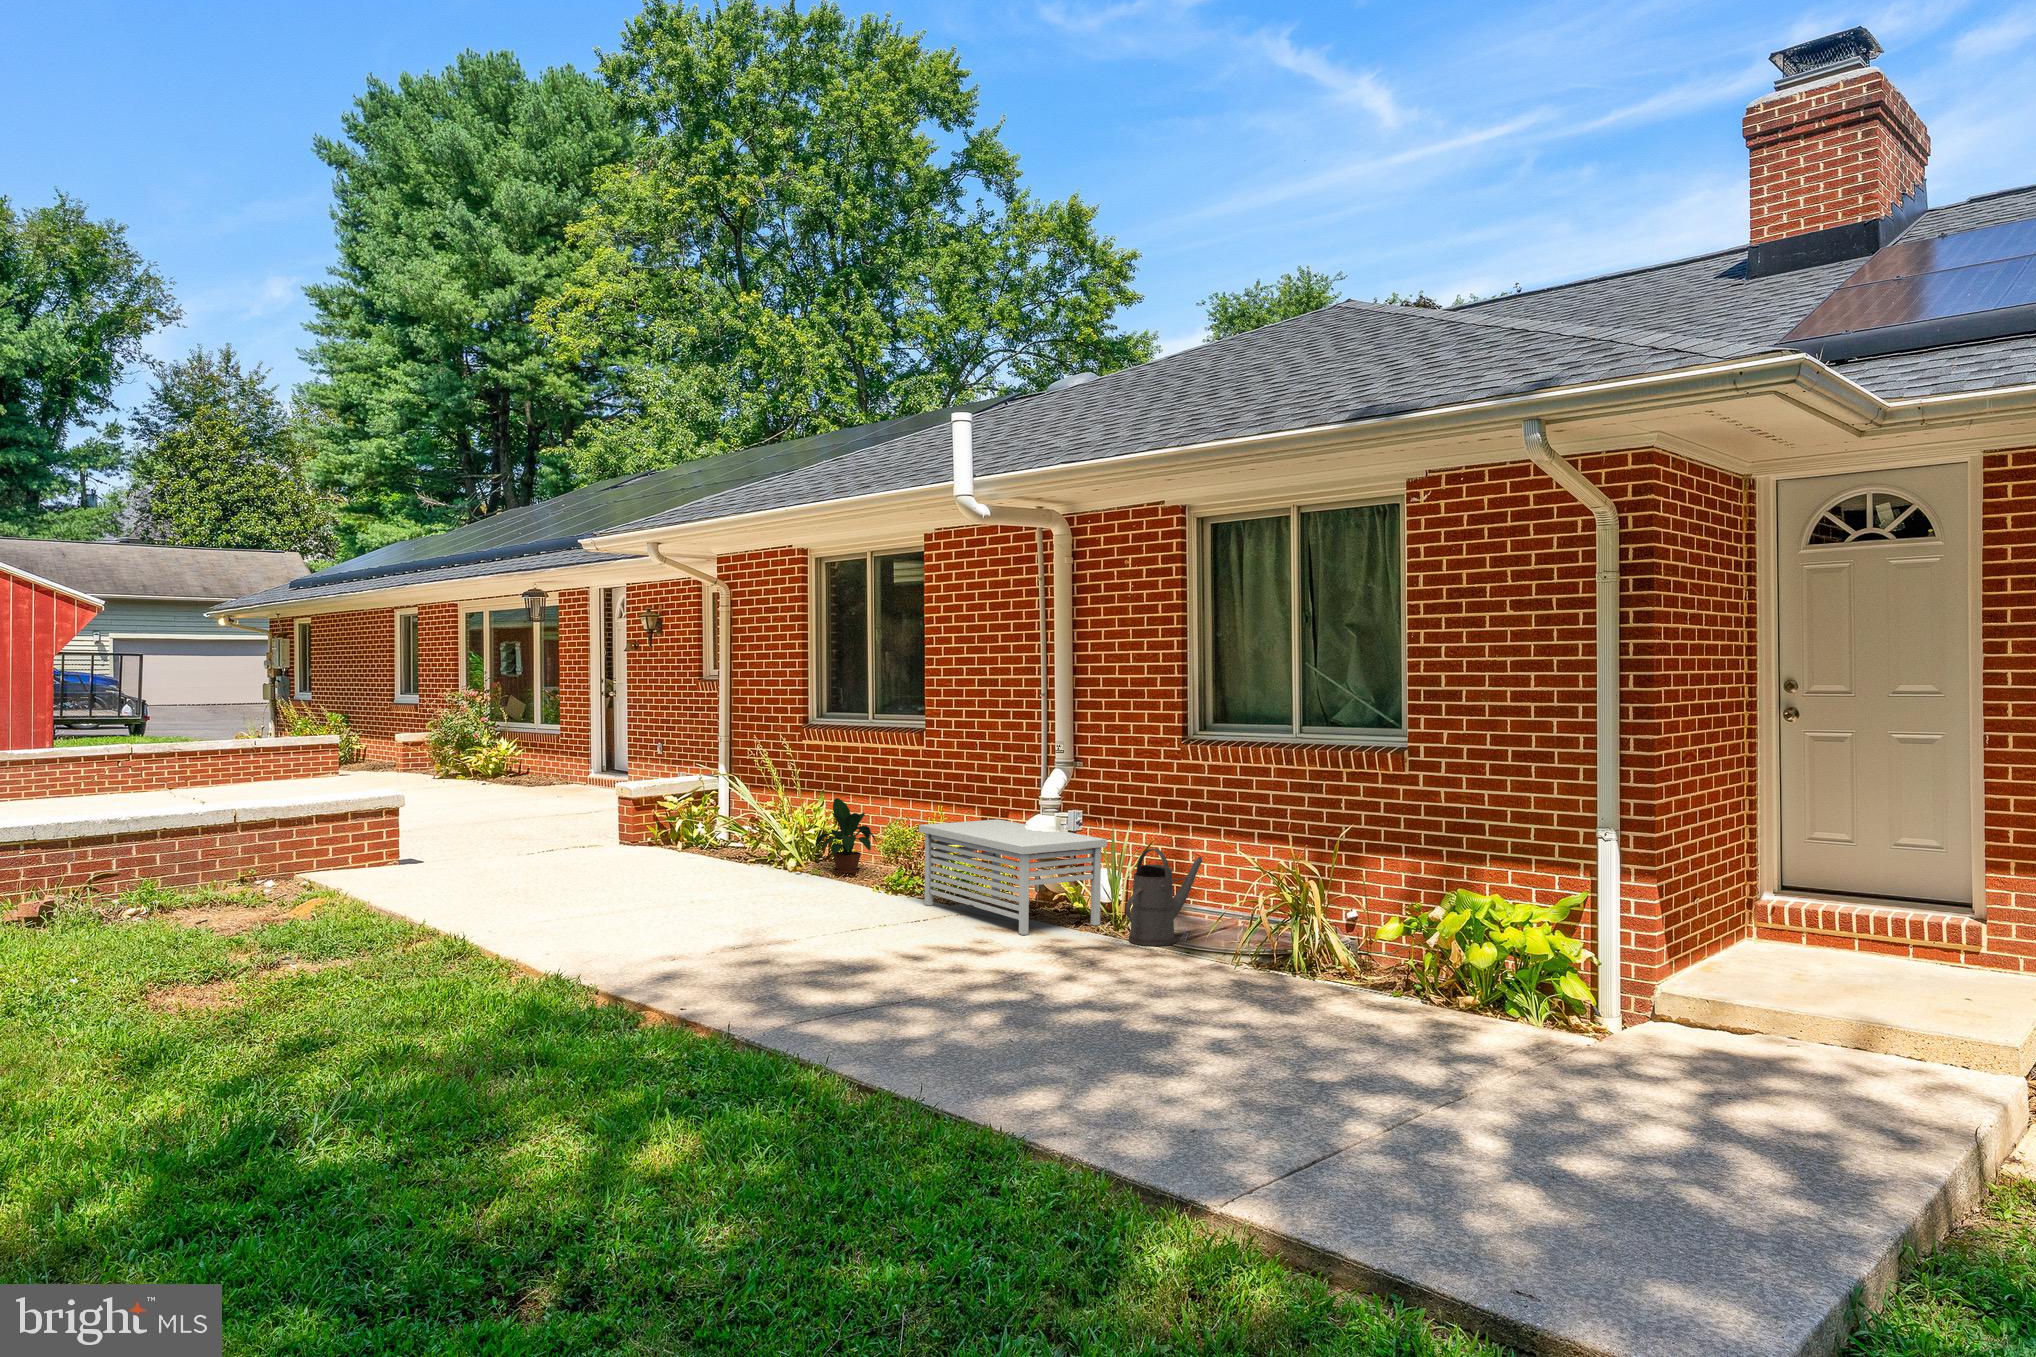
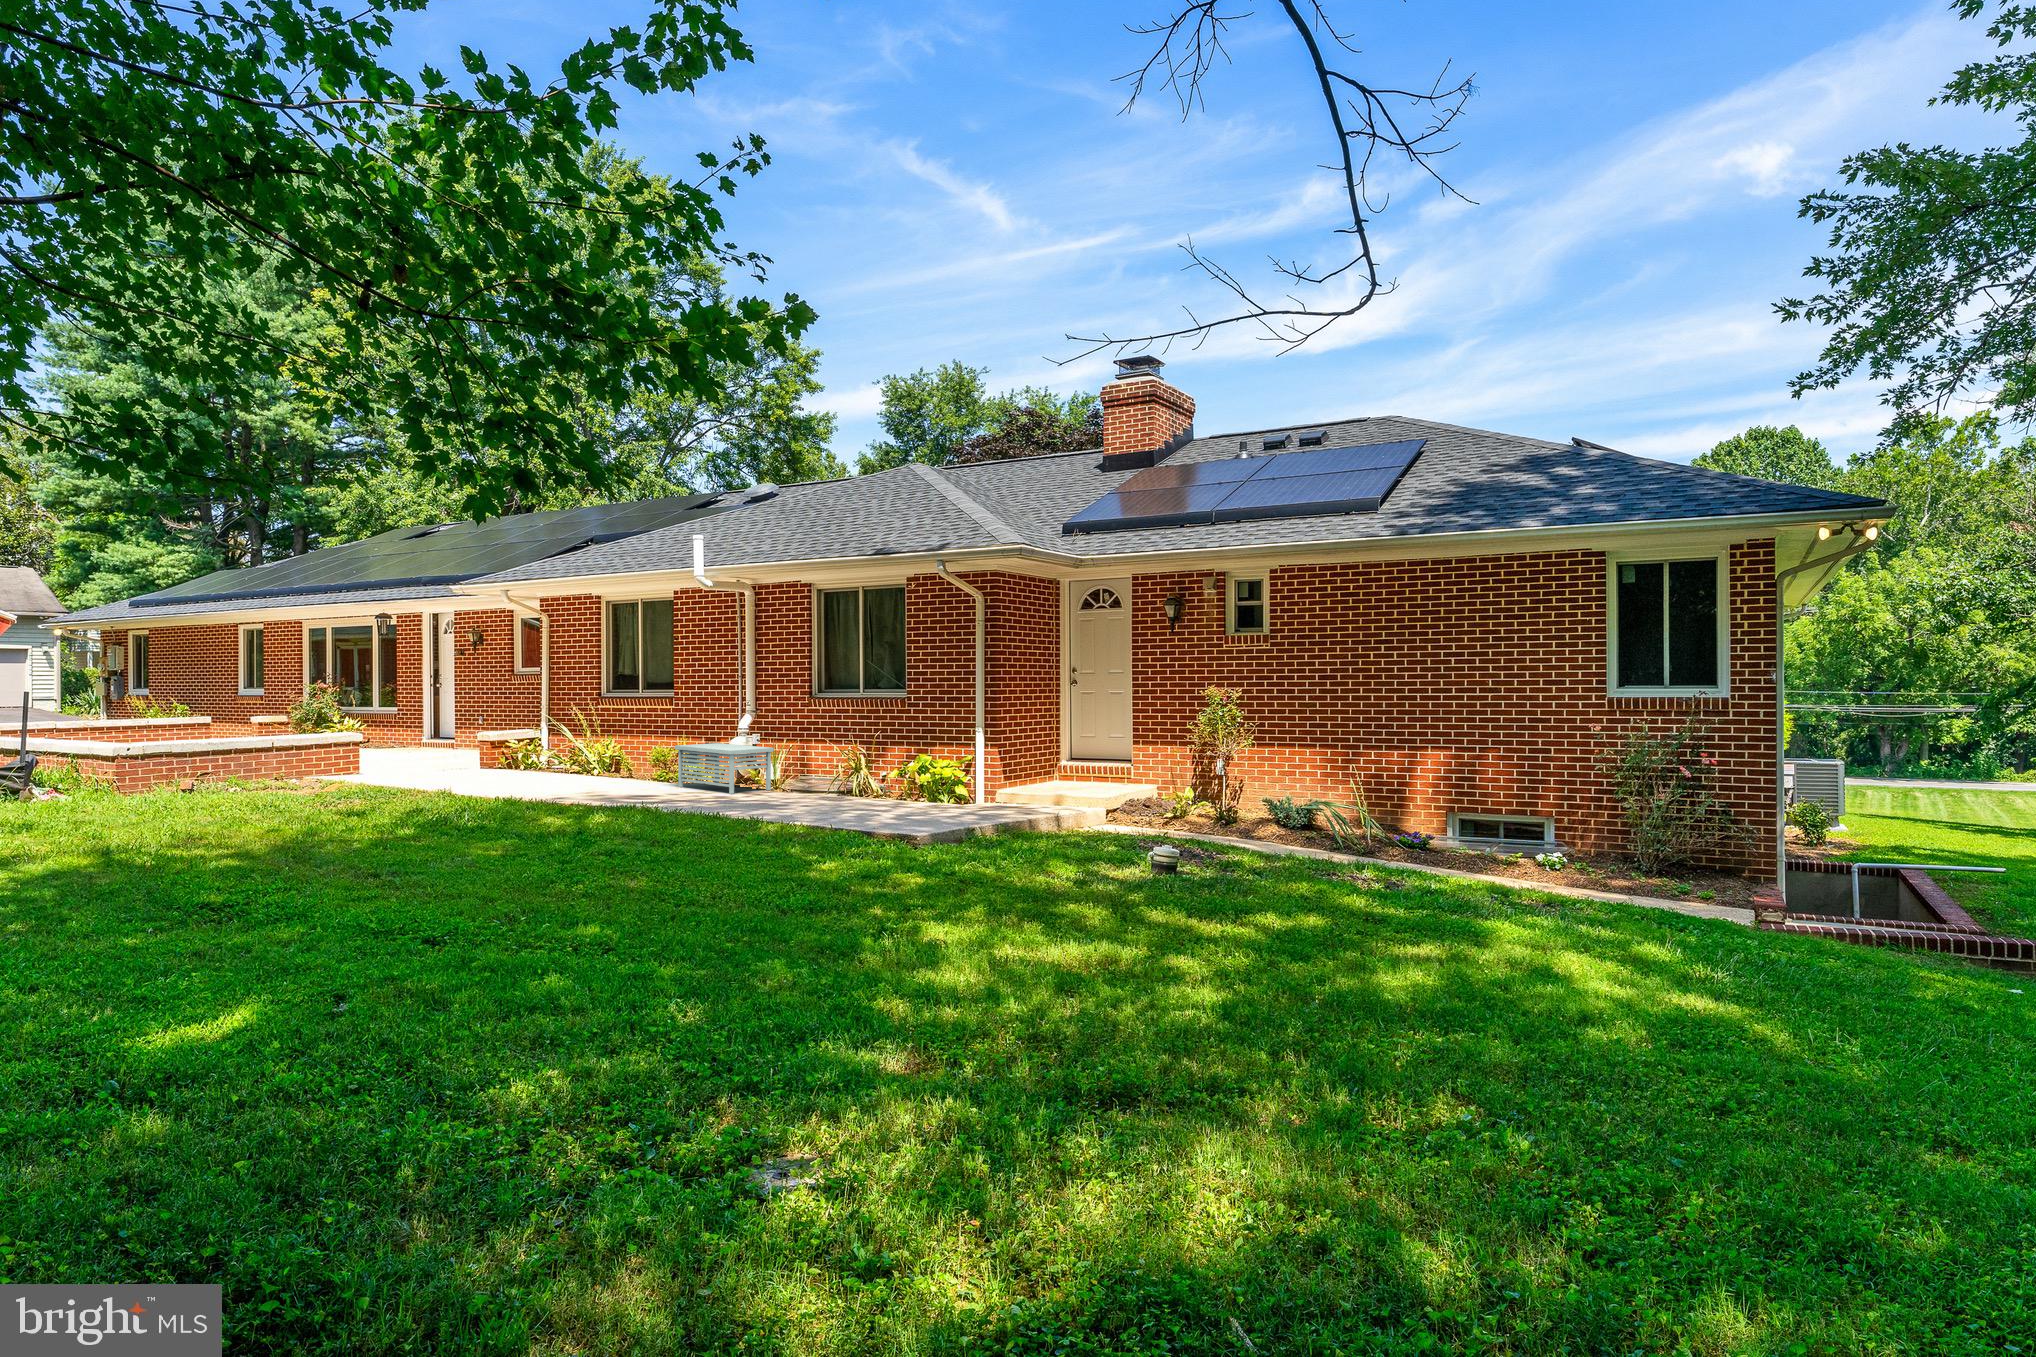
potted plant: present [816,798,876,873] -> none [611,737,647,778]
watering can: present [1126,849,1202,946] -> none [782,750,821,795]

